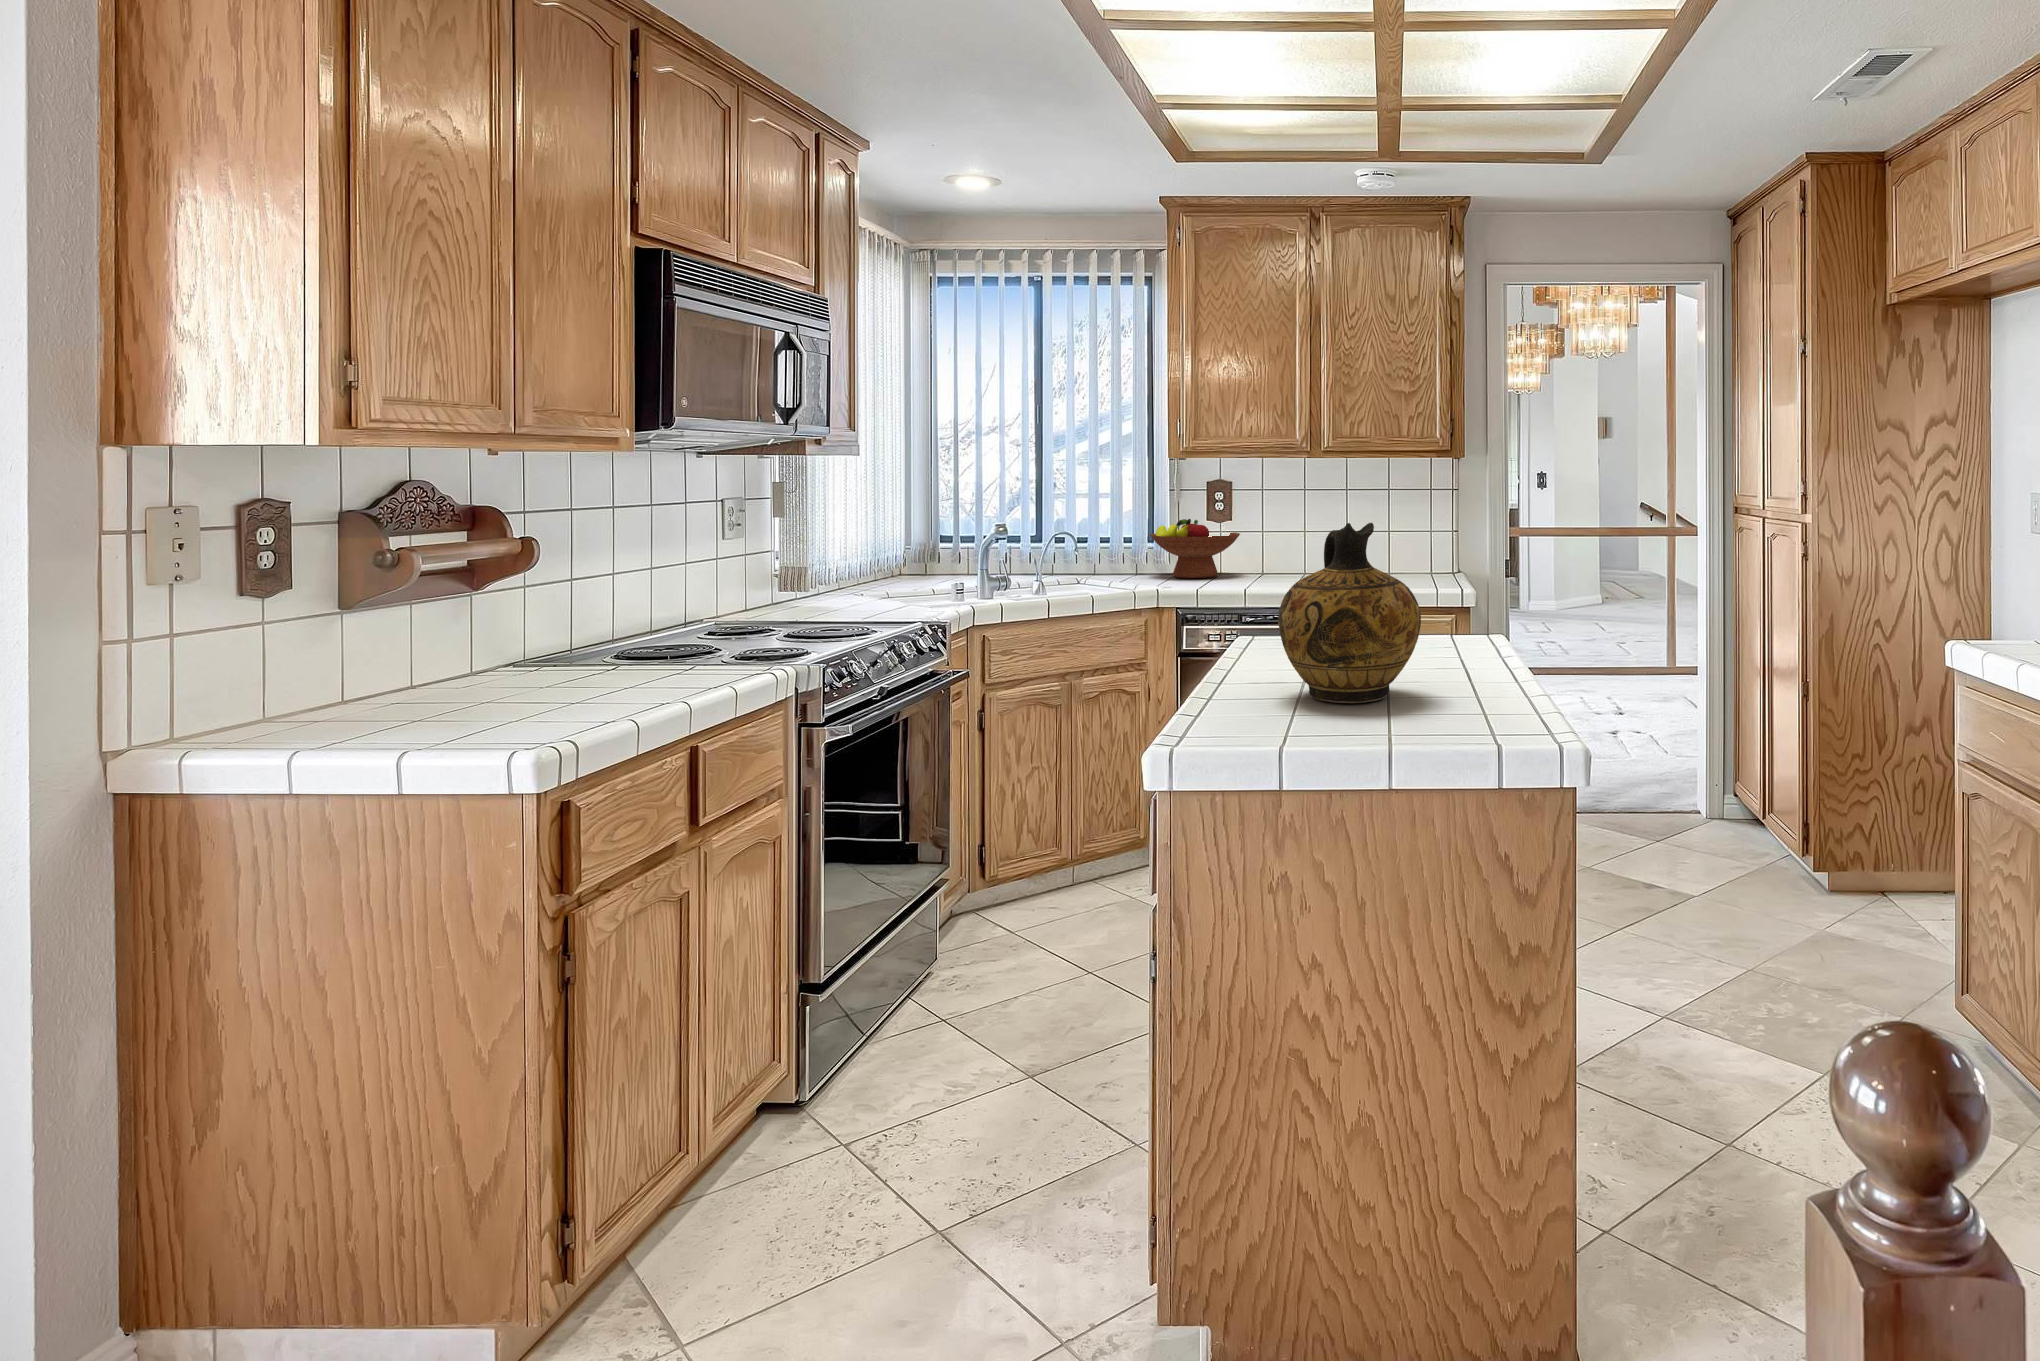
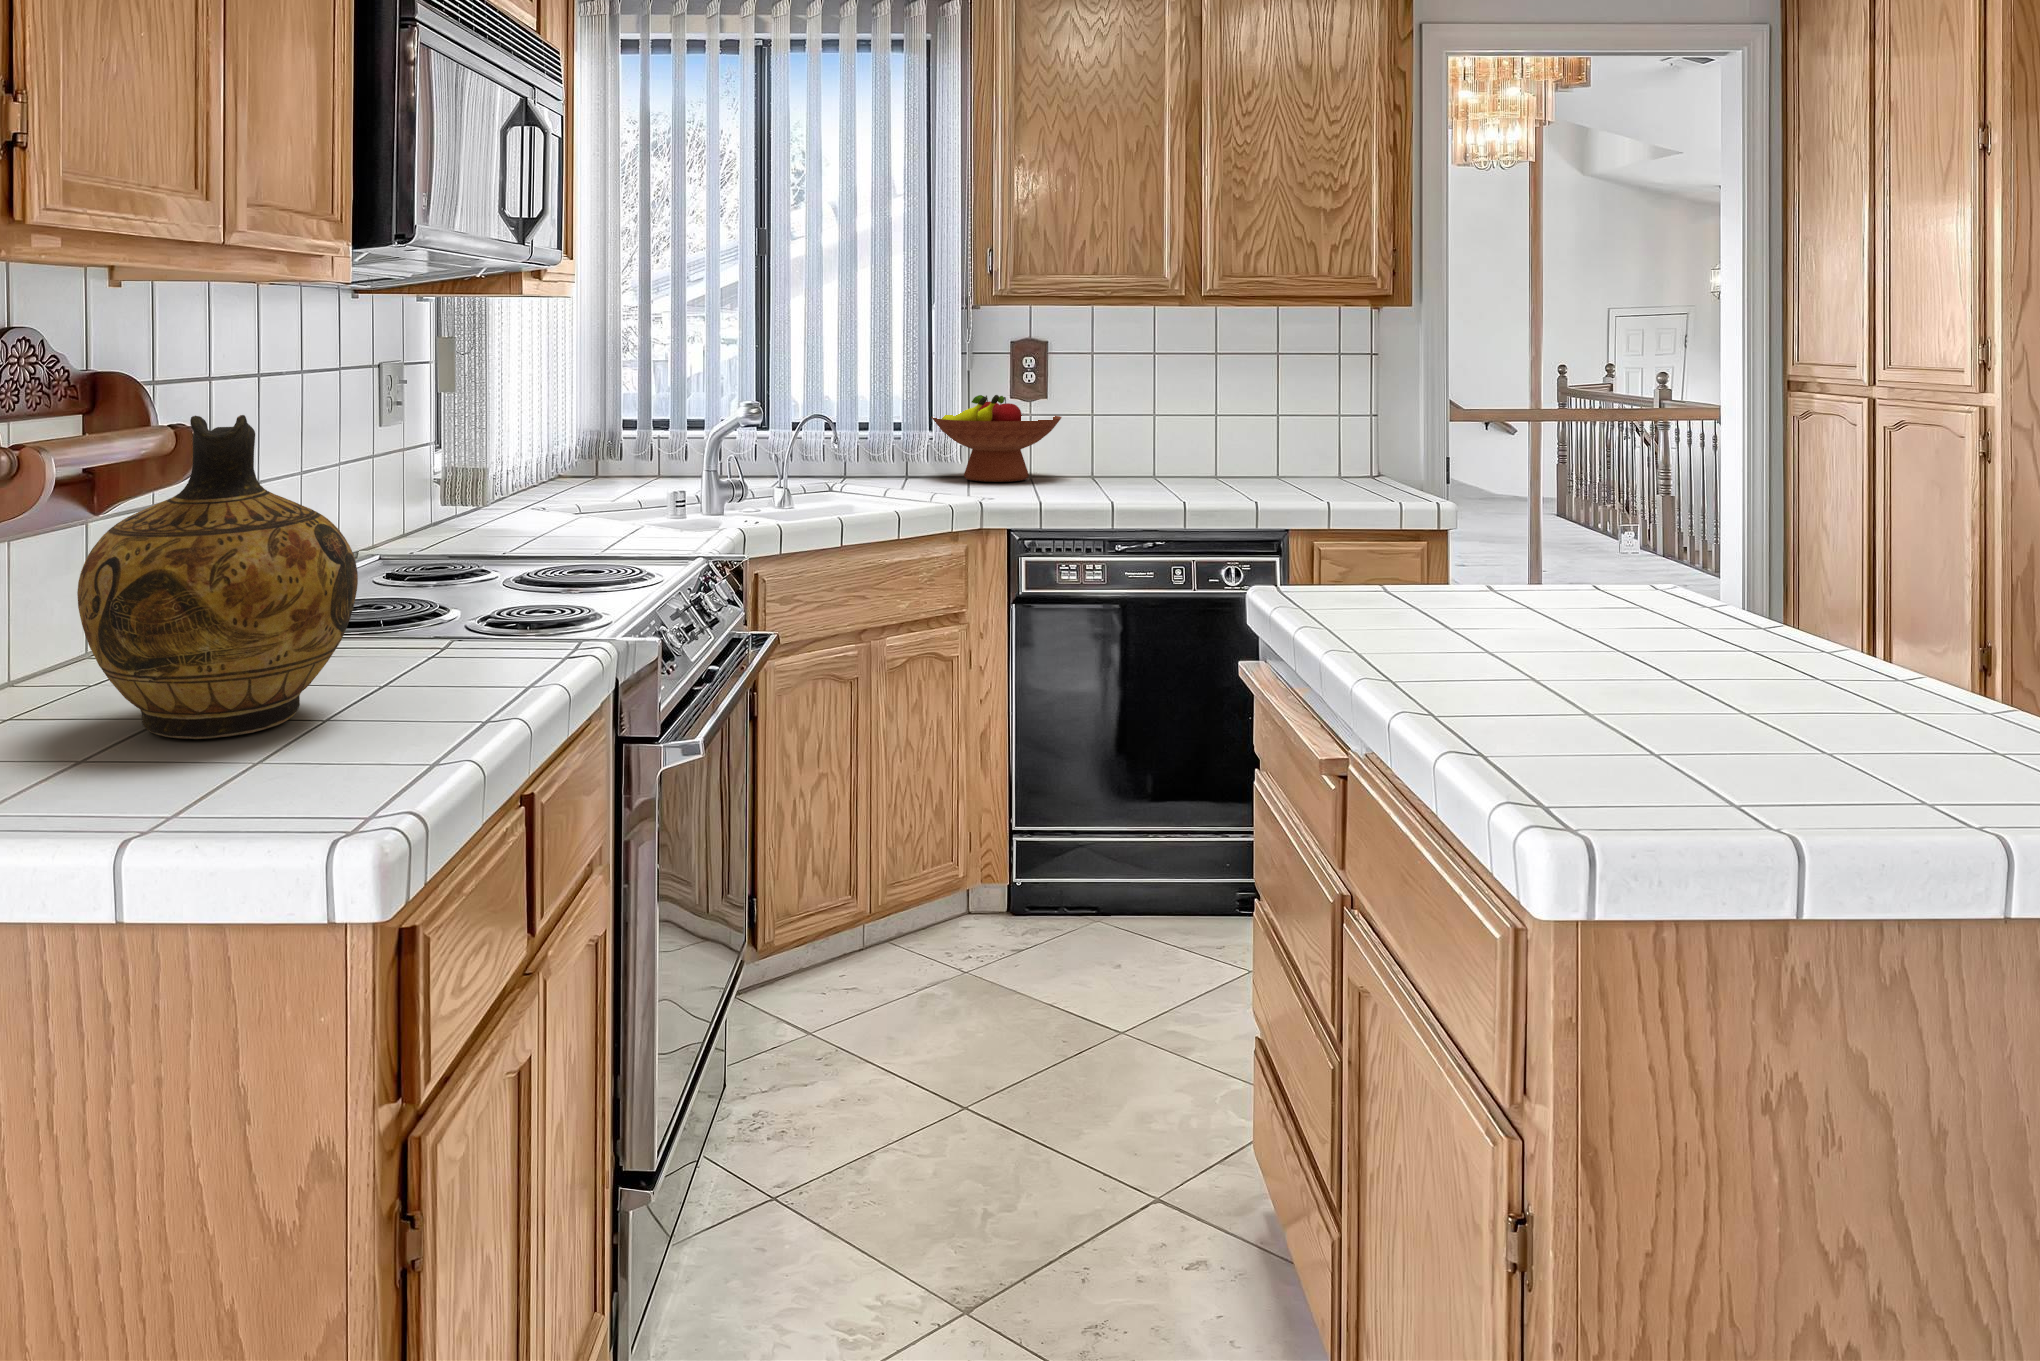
ceramic jug: present [1278,523,1421,703] -> present [77,415,358,739]

